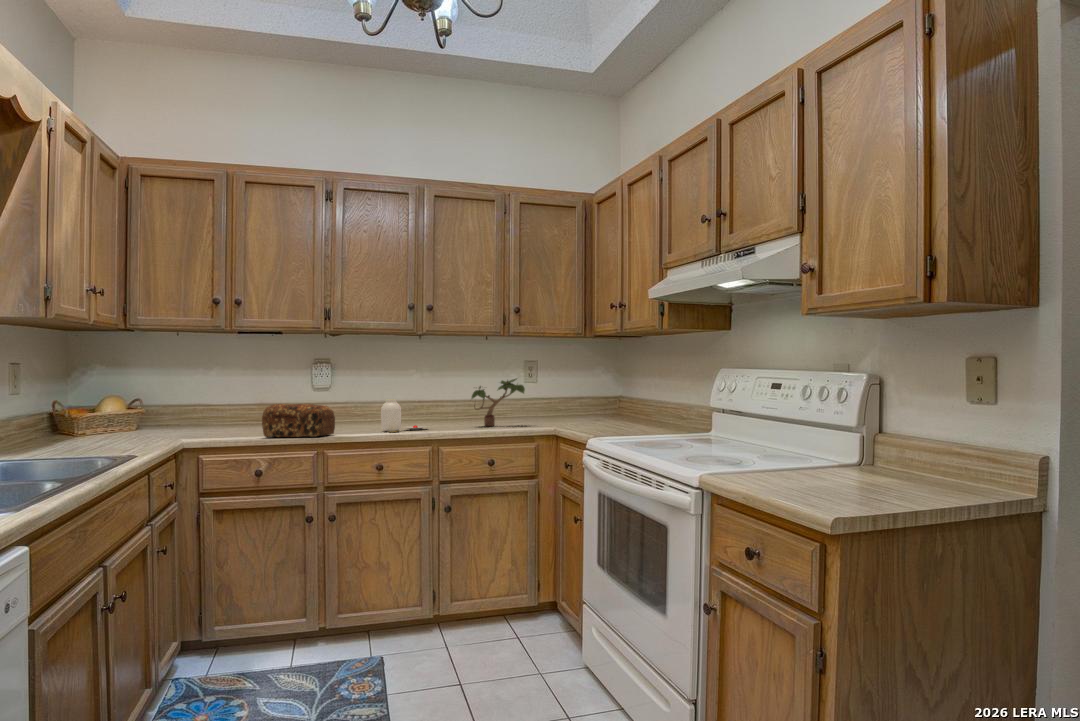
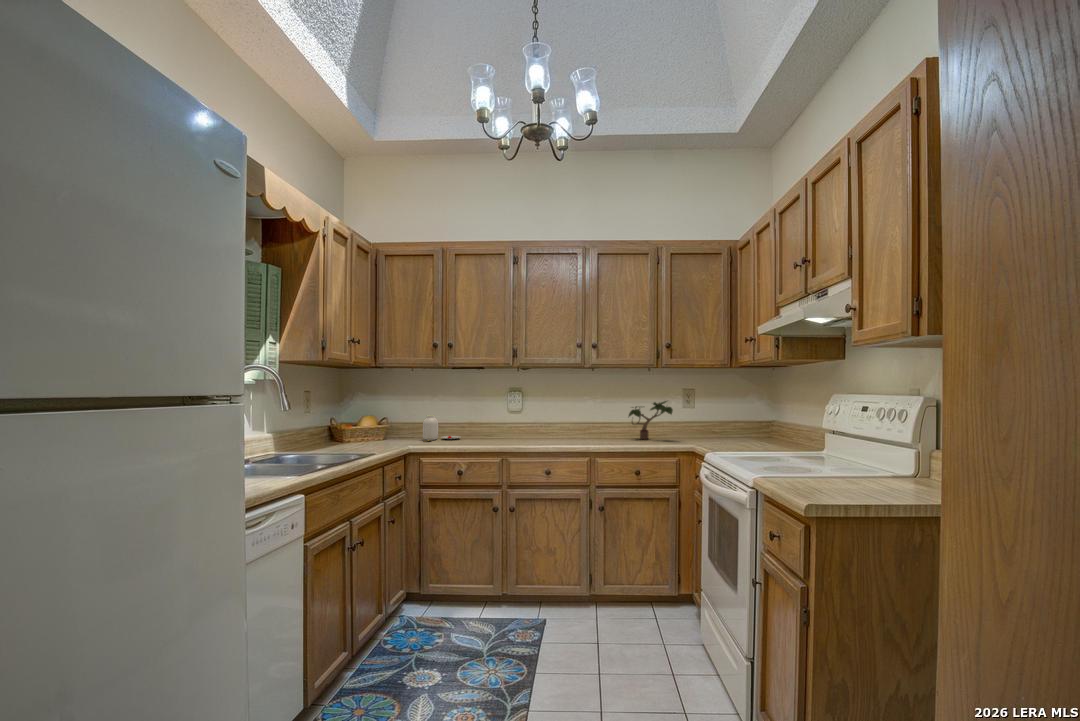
jar: present [381,399,428,432] -> present [423,415,461,442]
bread loaf: present [262,404,335,437] -> none [471,416,522,443]

